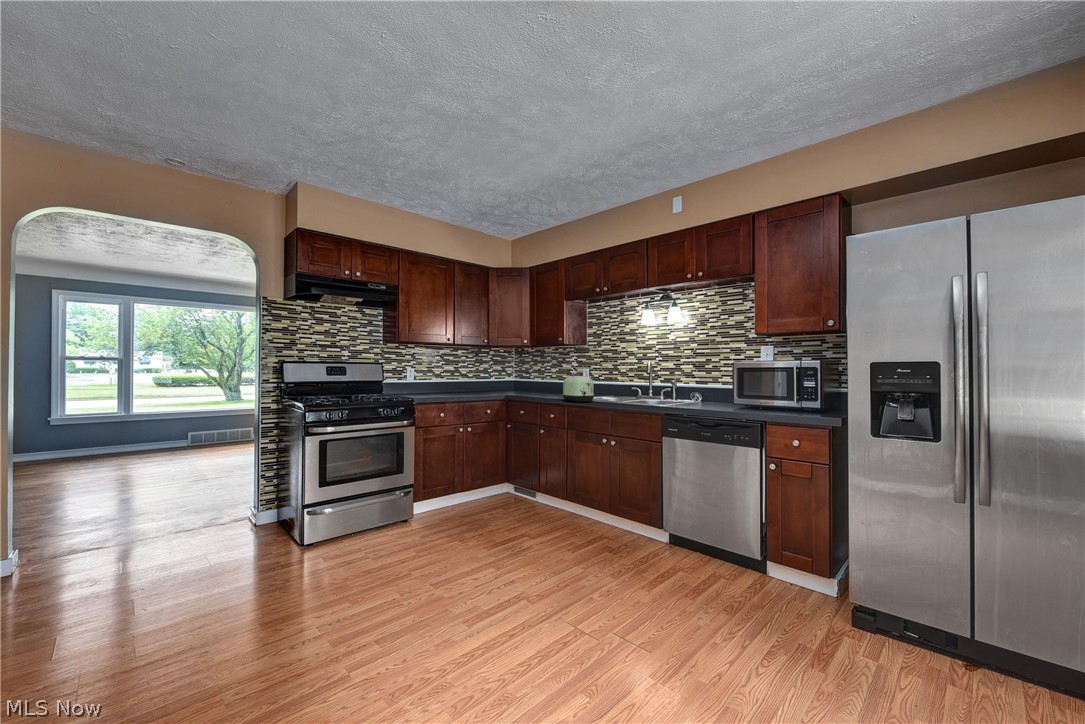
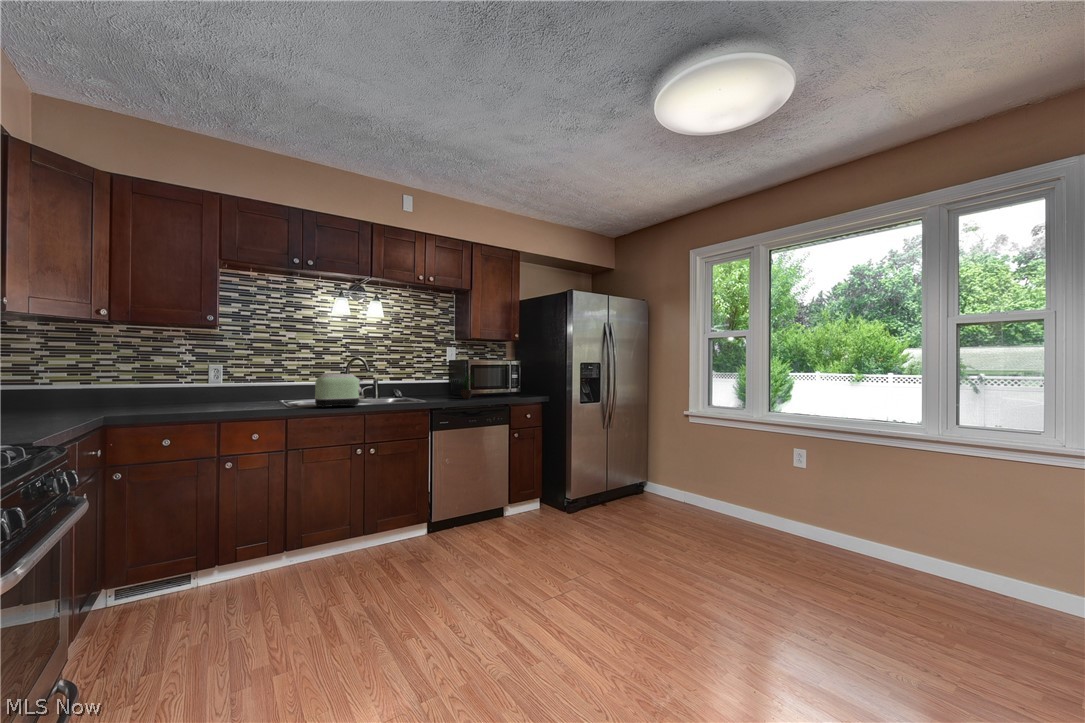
potted plant: none [698,356,726,410] -> present [461,374,475,399]

